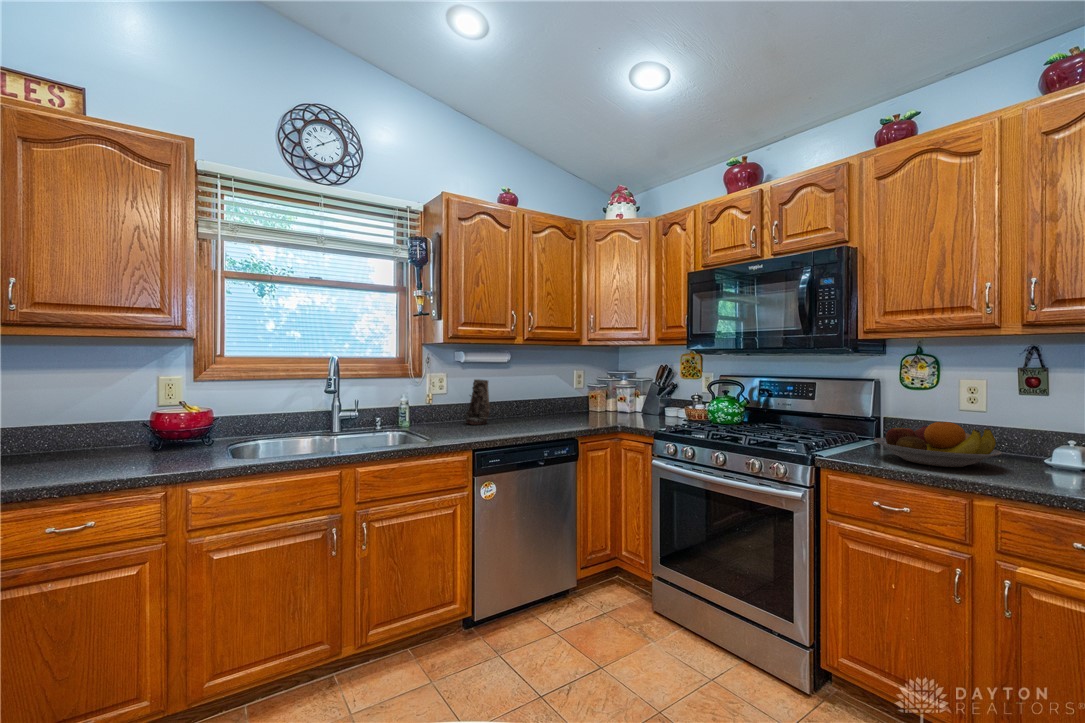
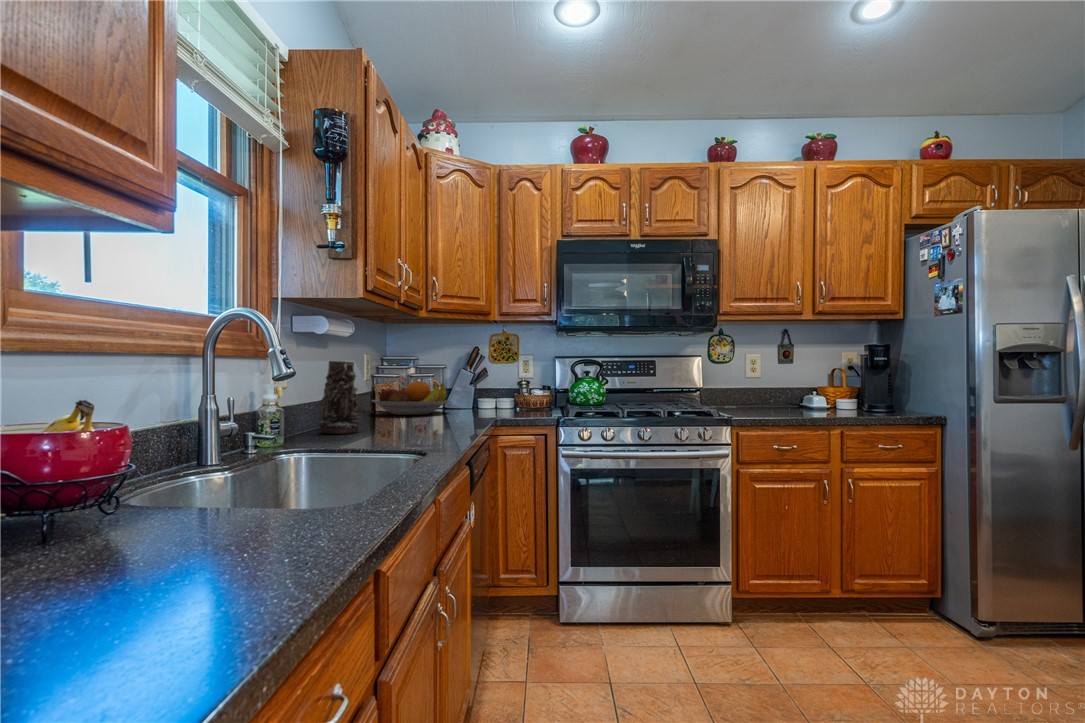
fruit bowl: present [874,422,1001,467] -> present [371,381,449,415]

